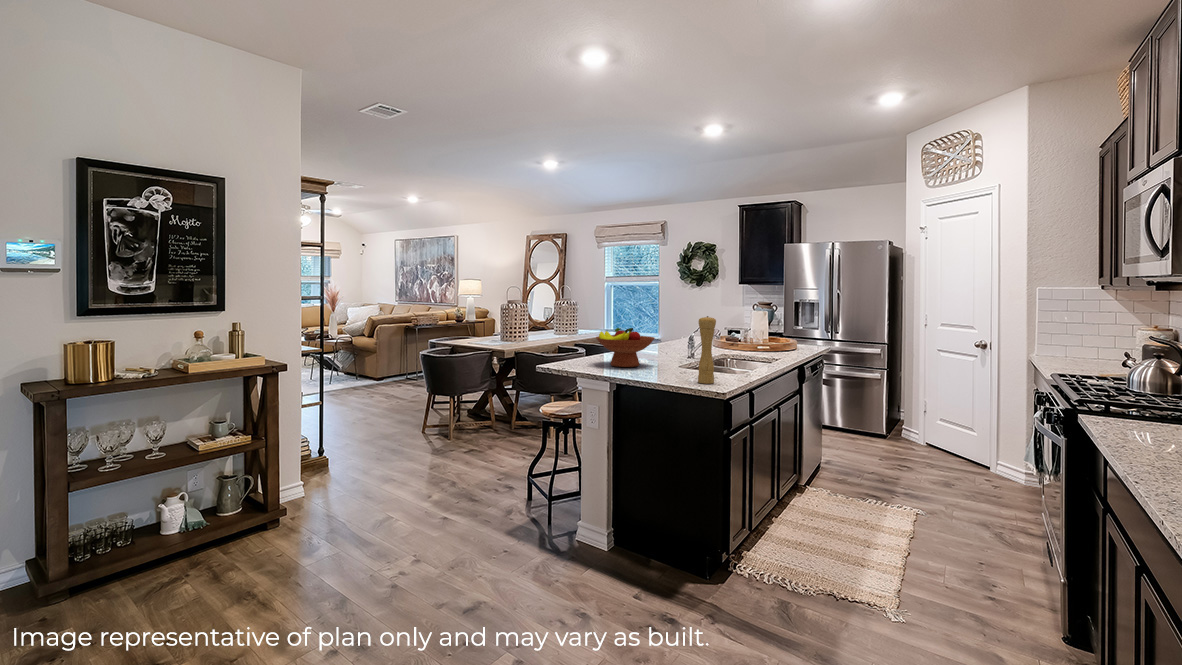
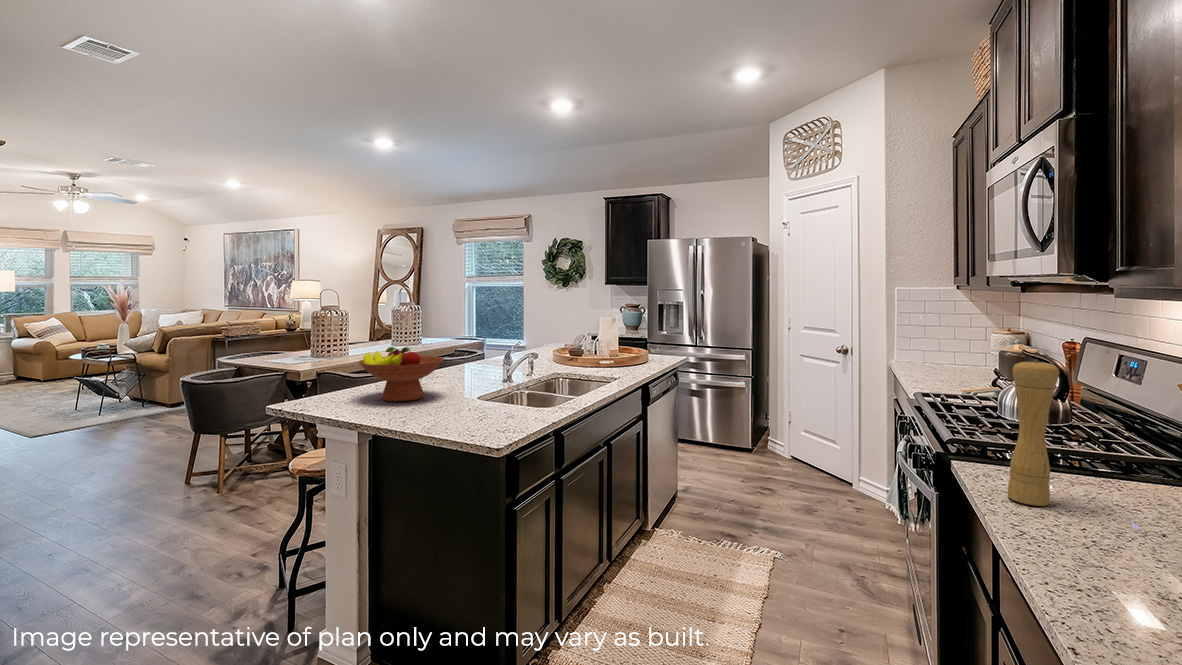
pepper mill: present [698,316,716,384] -> present [1008,360,1059,506]

